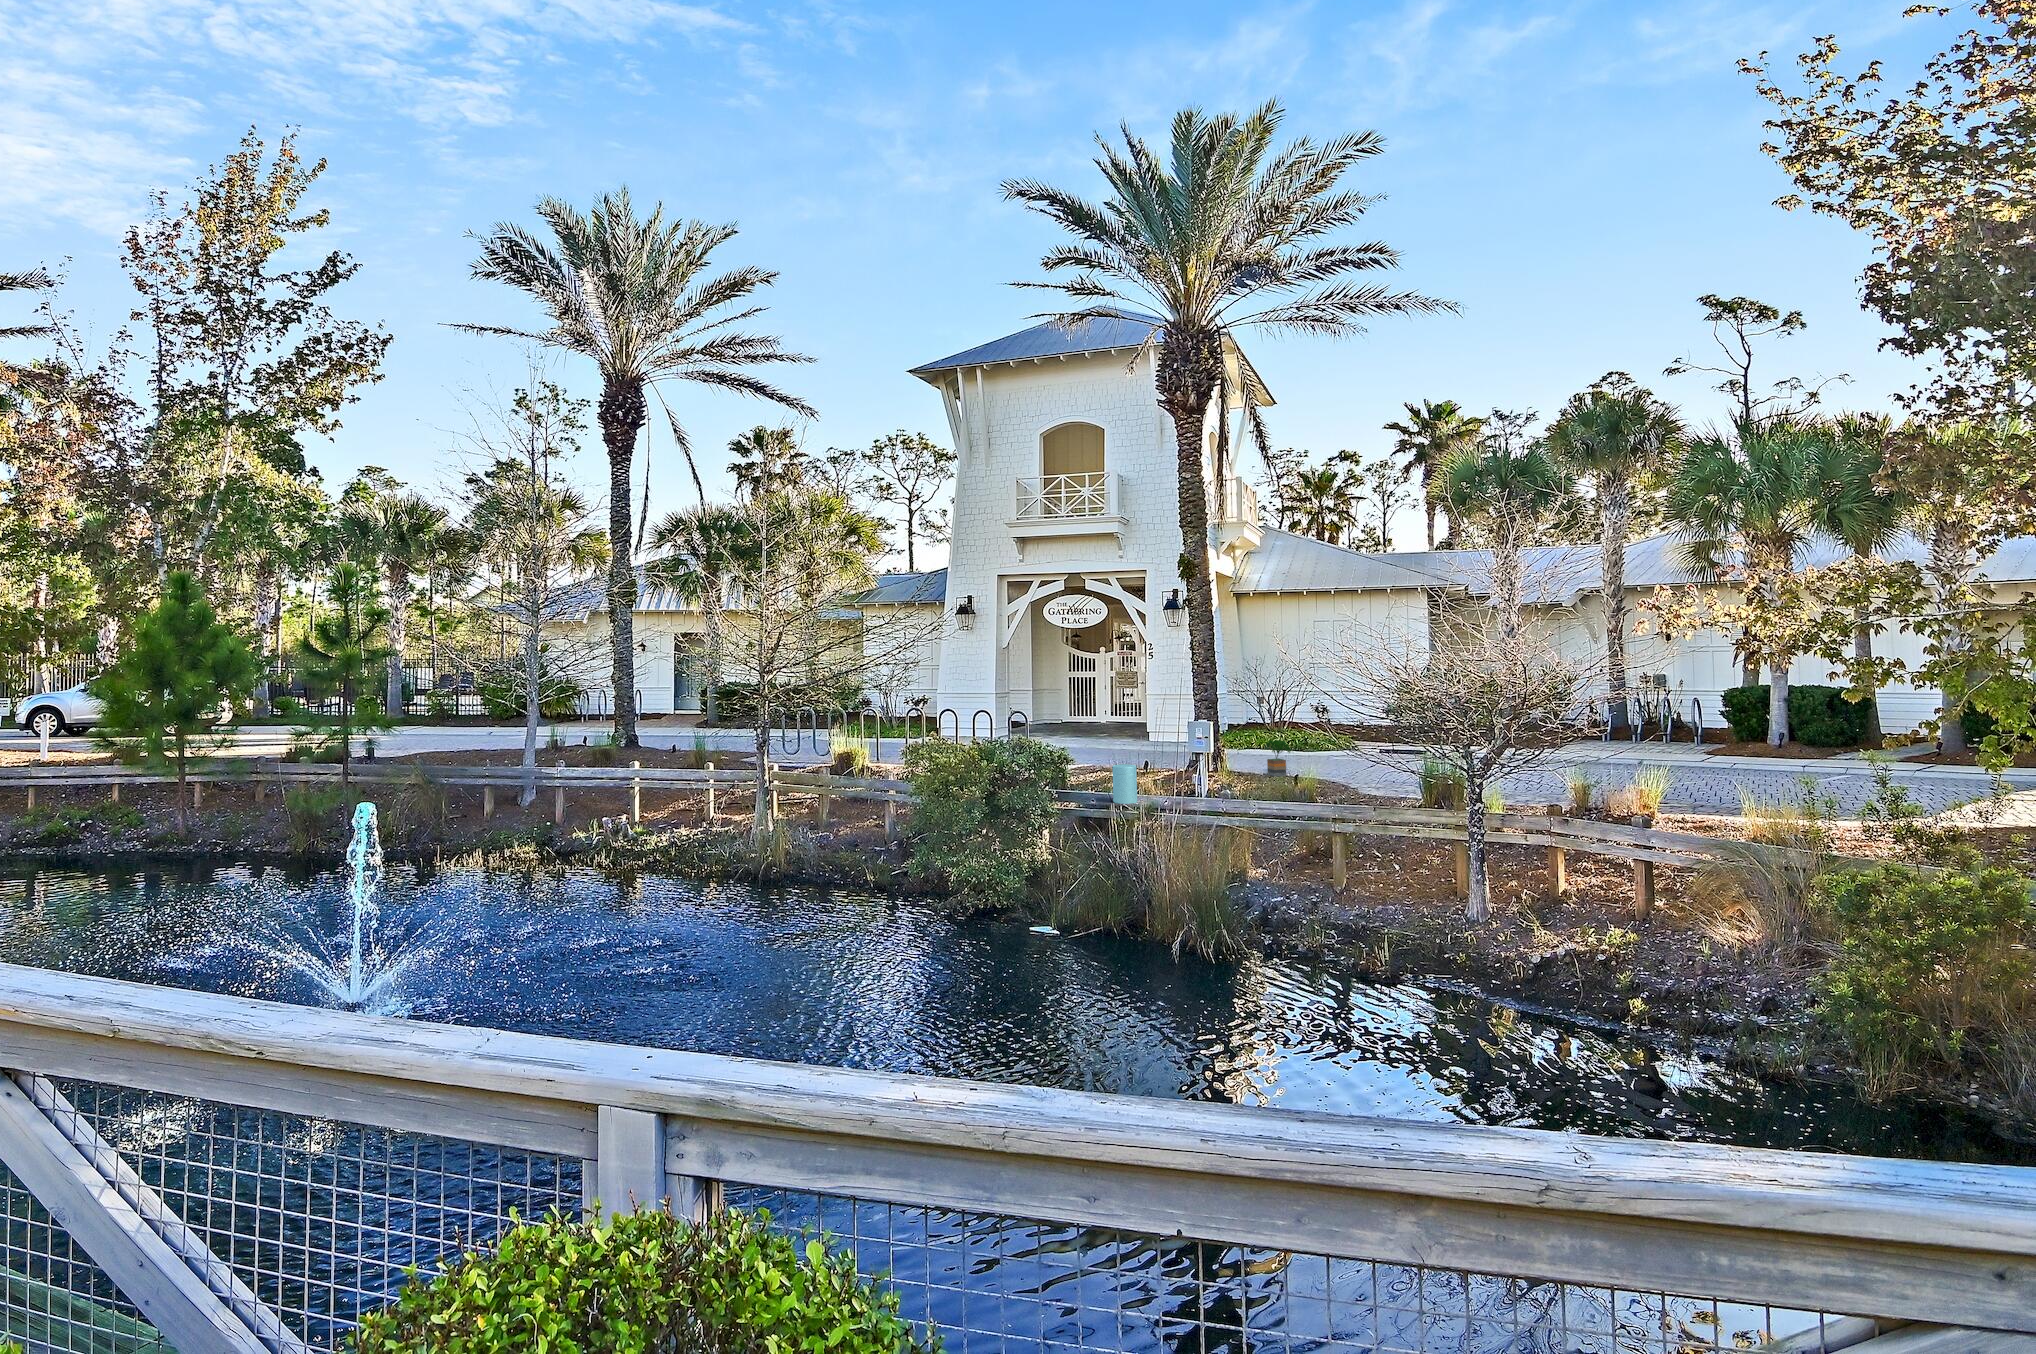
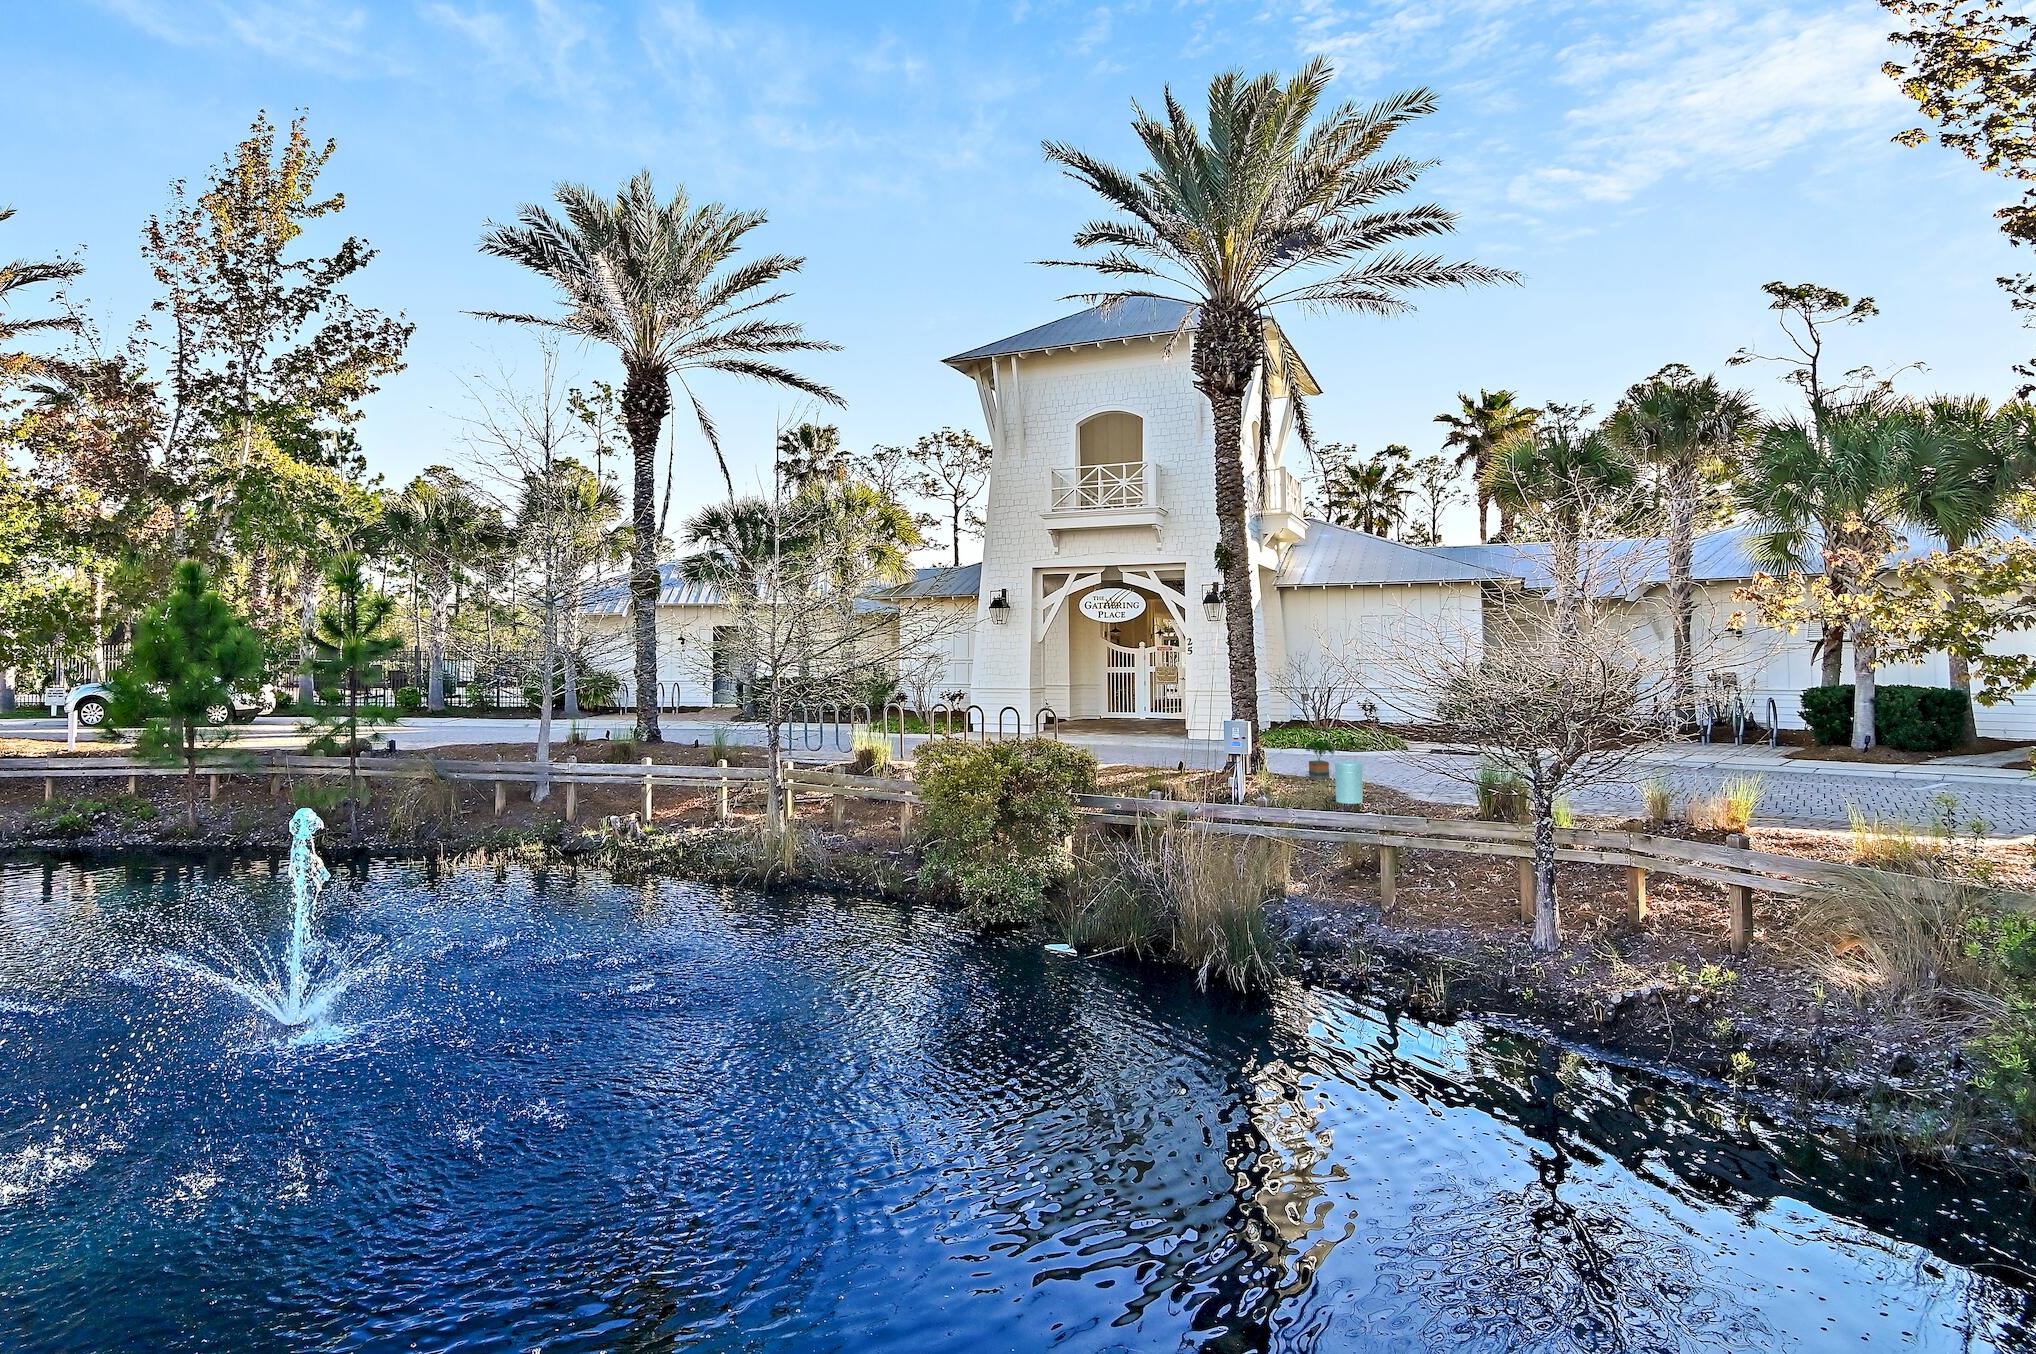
trash can: present [1109,764,1137,804] -> present [1331,761,1363,804]

